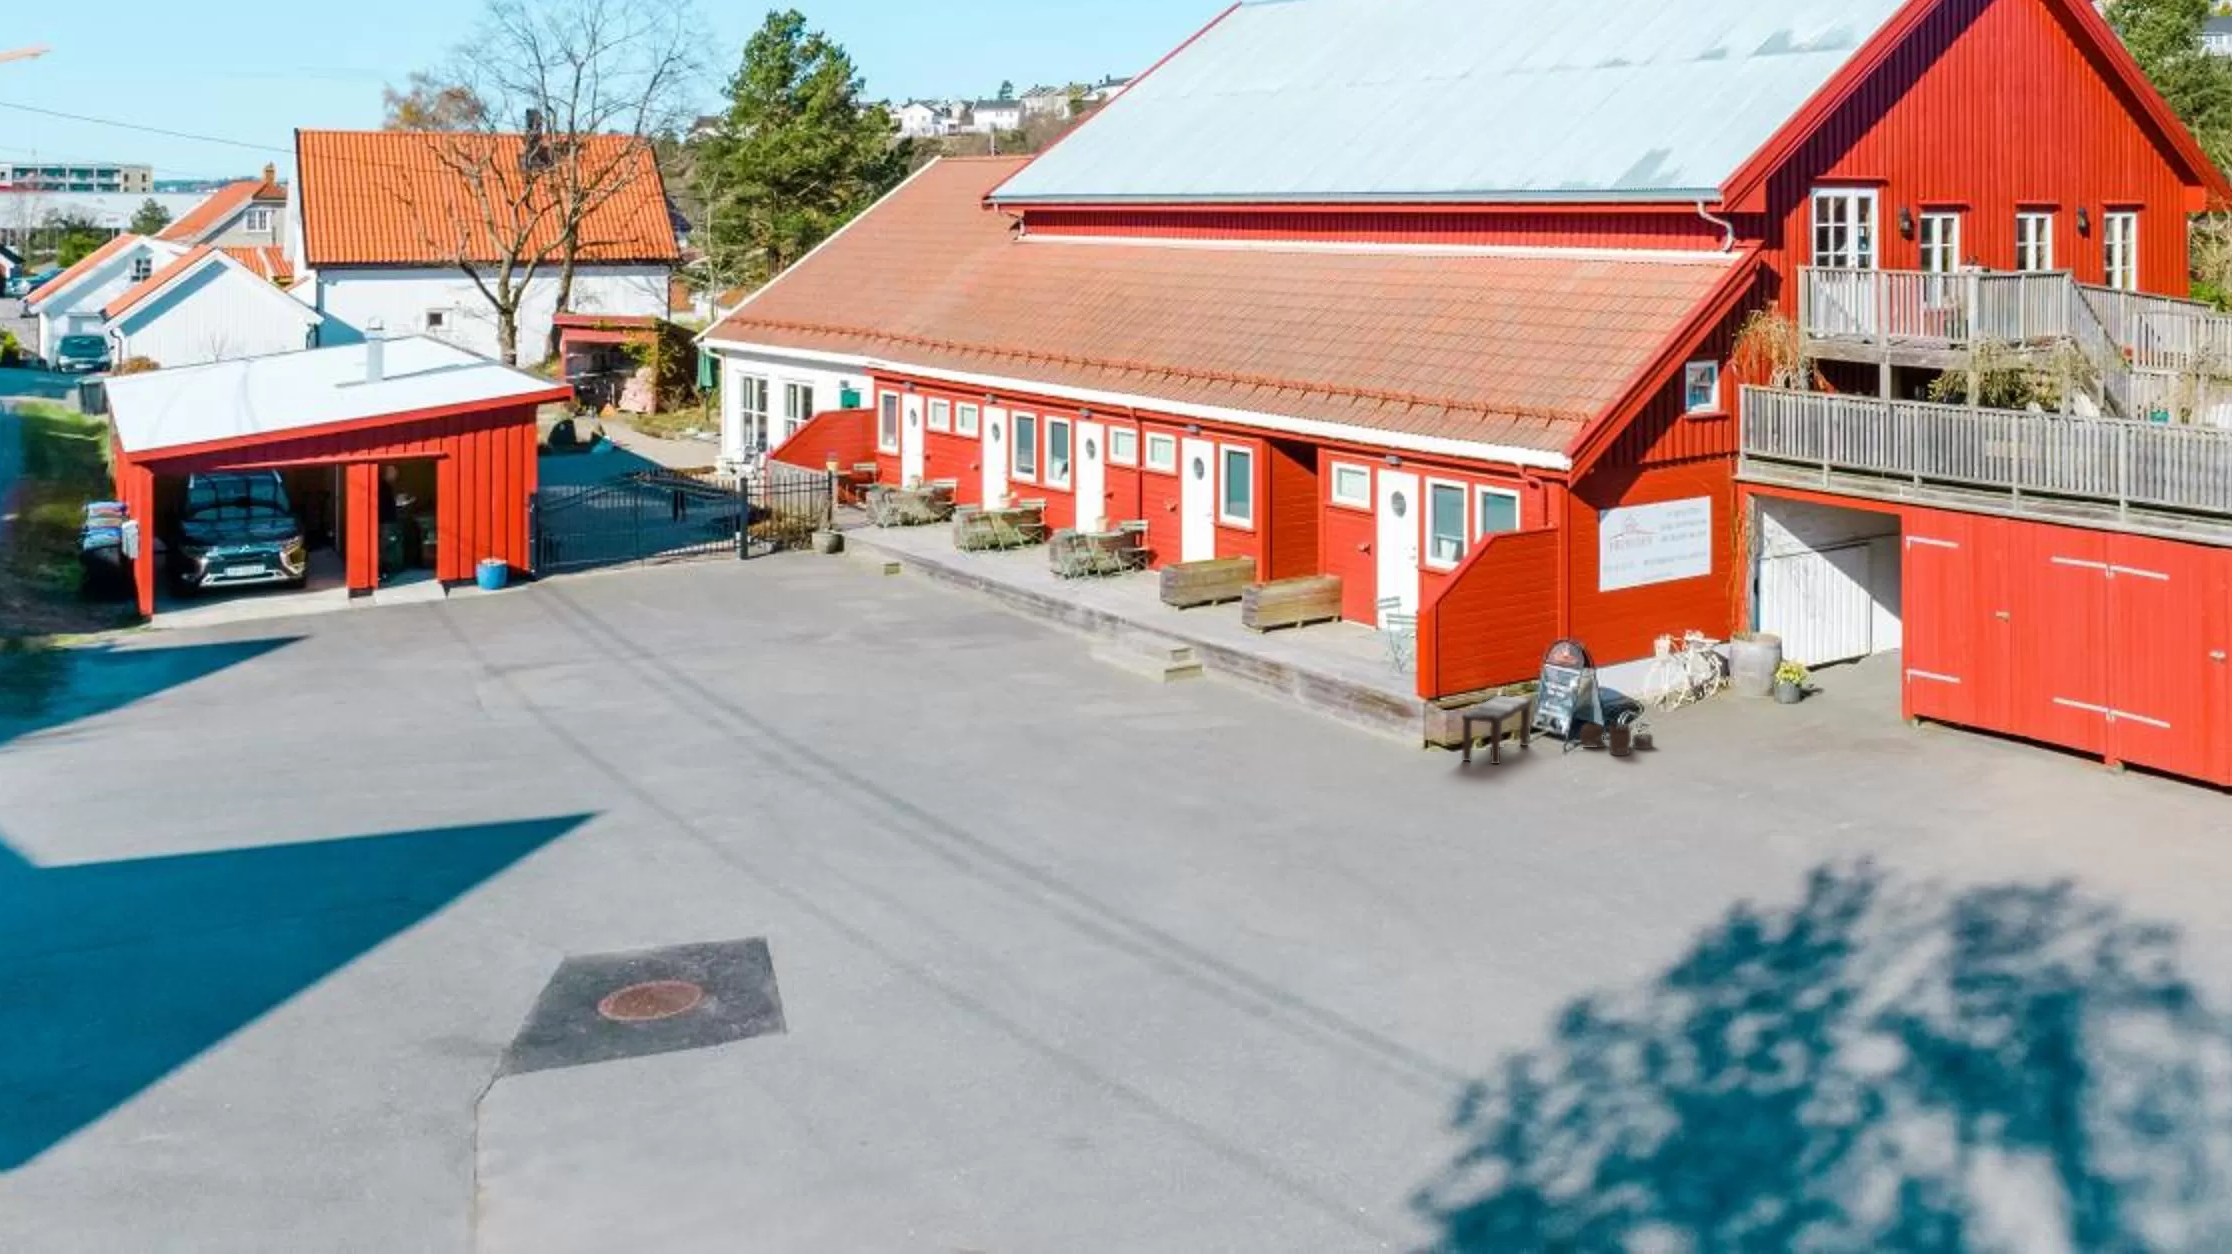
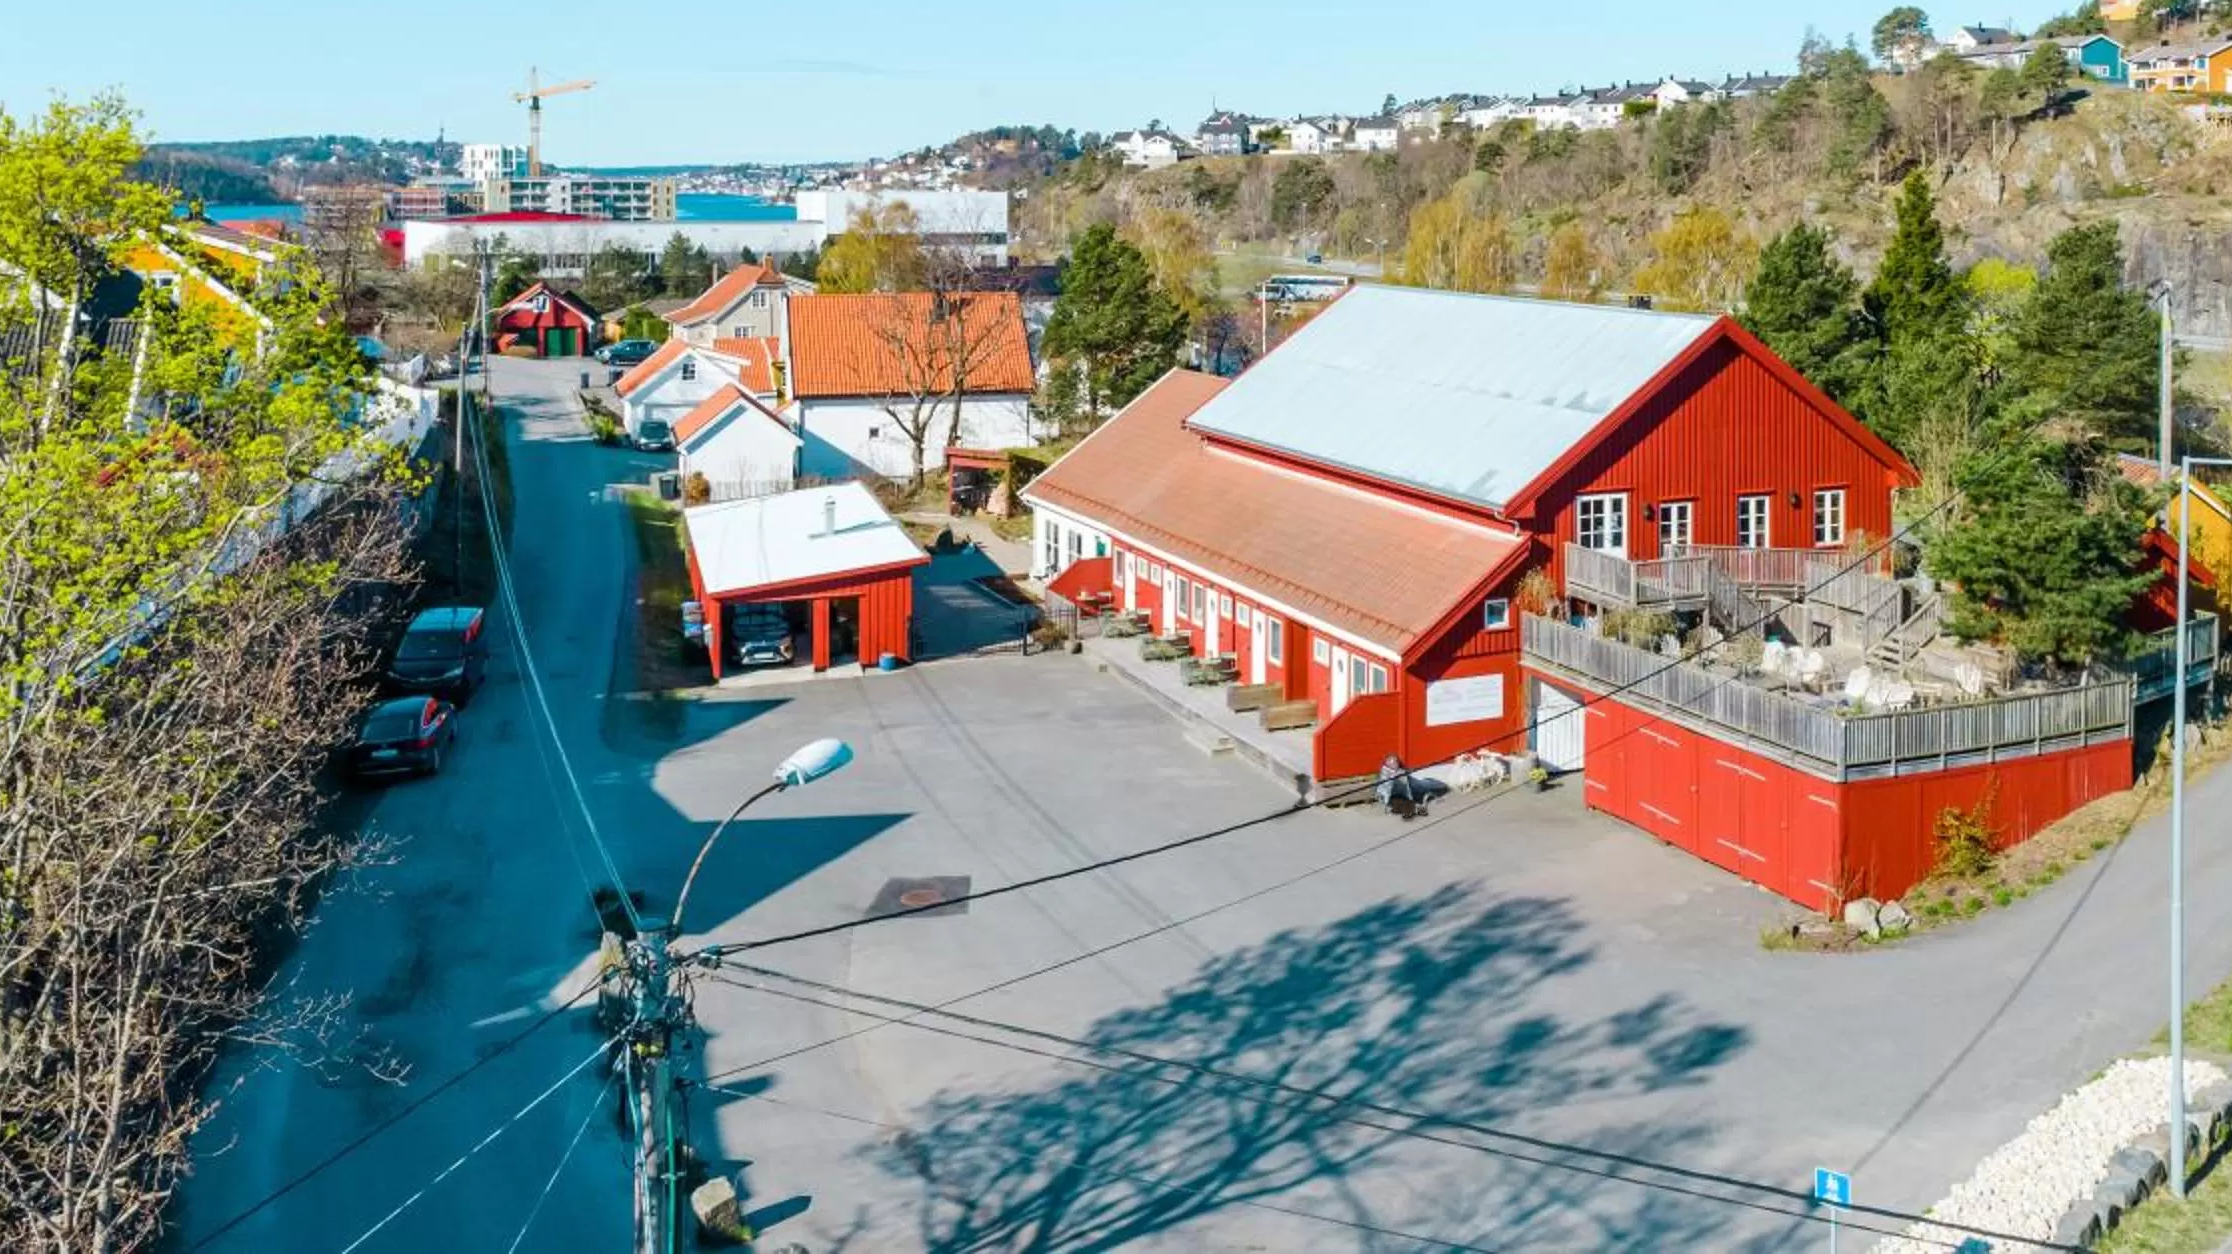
planter: none [1389,681,1426,752] -> present [1294,773,1311,808]
bench: present [1462,696,1532,764] -> none [1325,781,1367,818]

